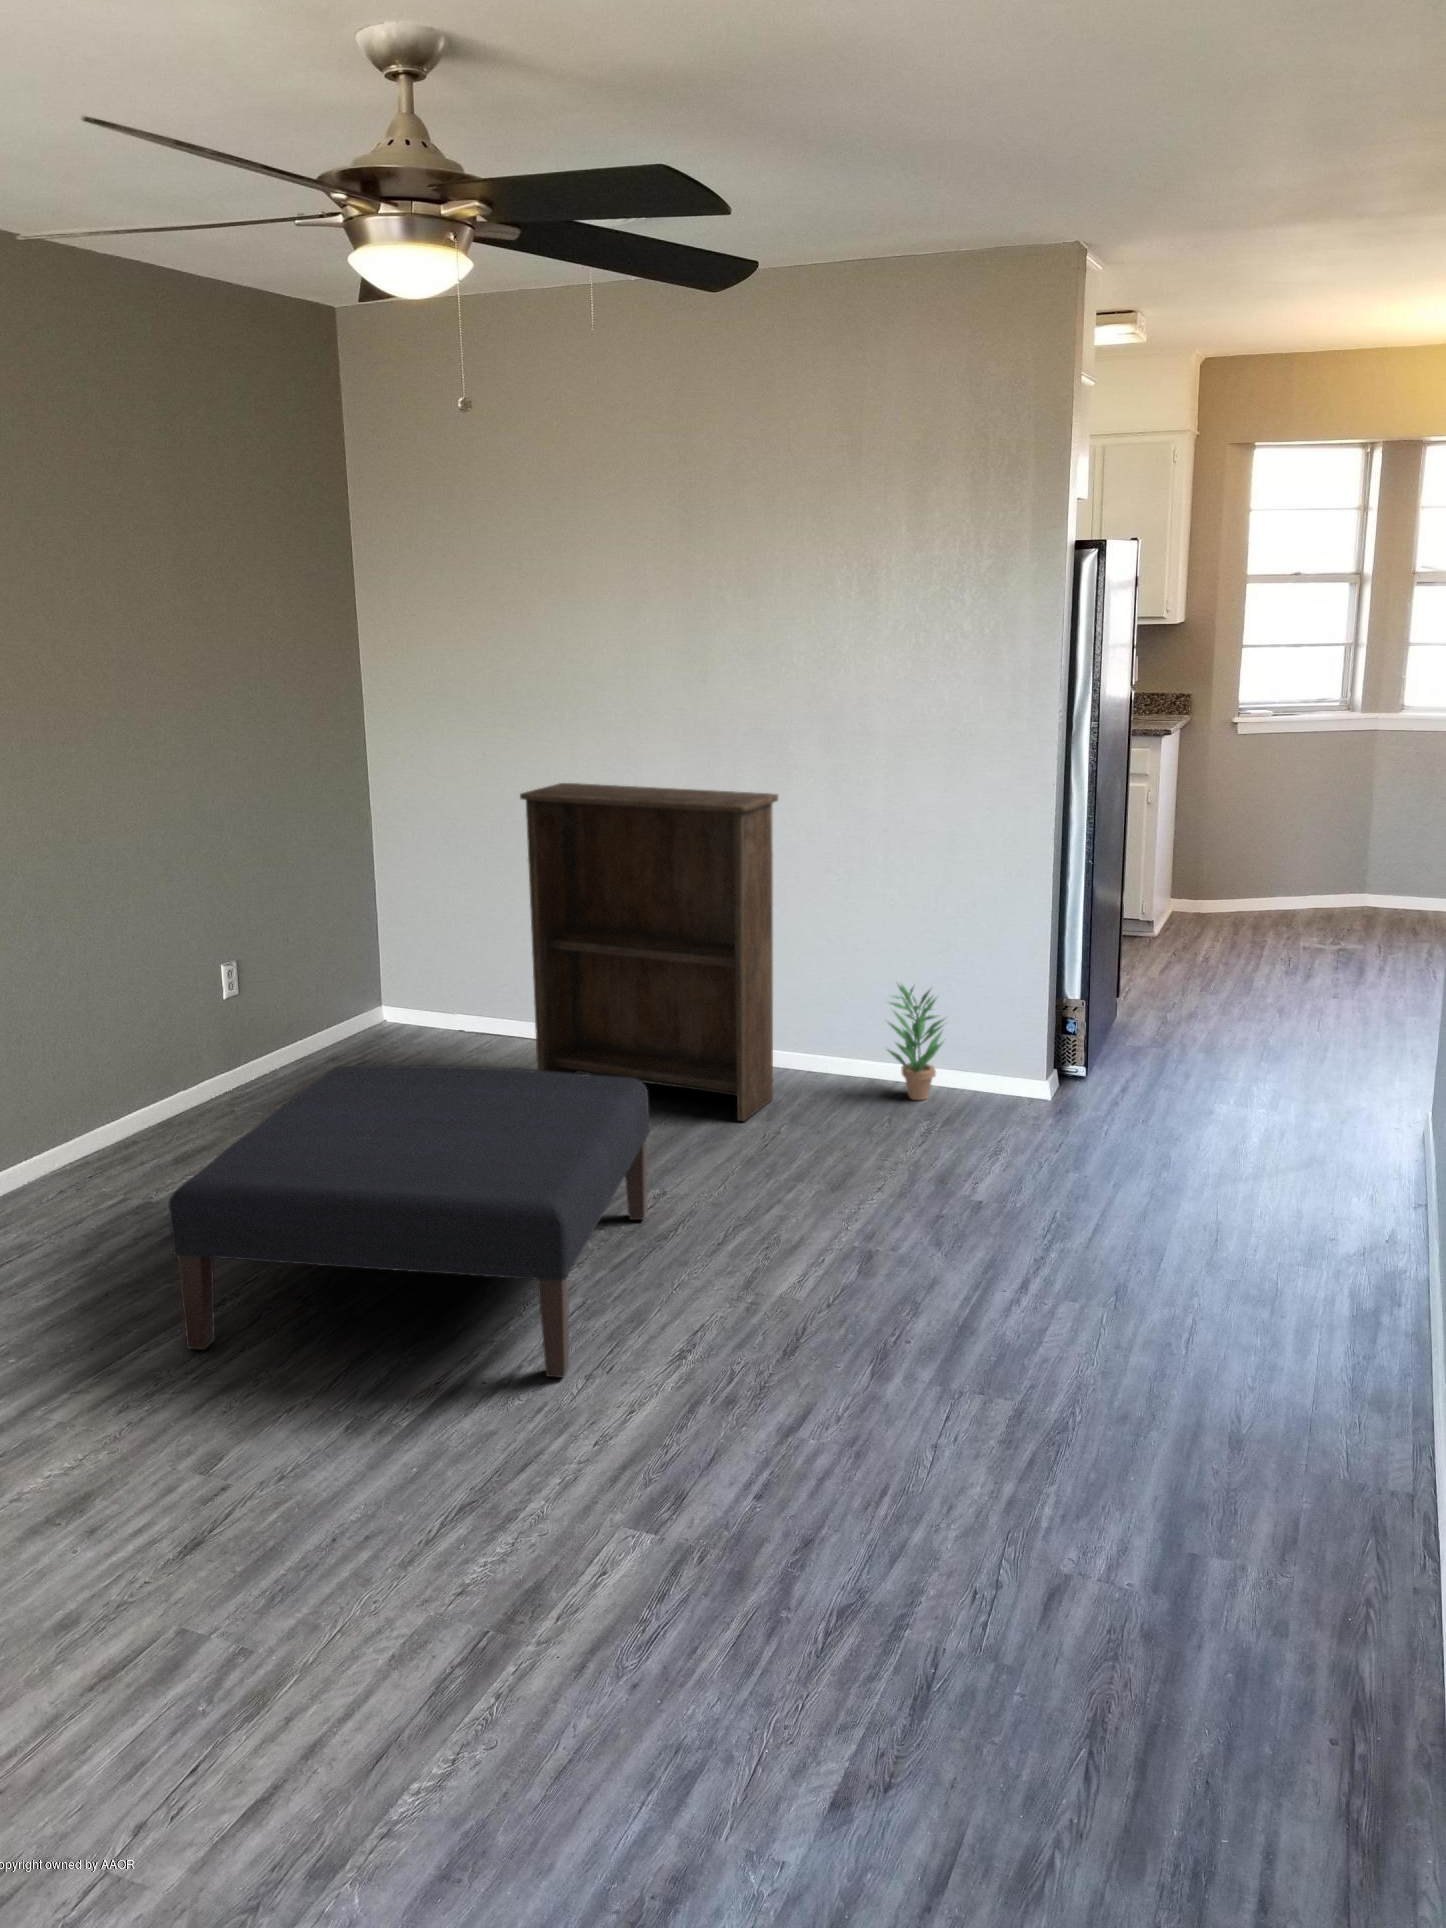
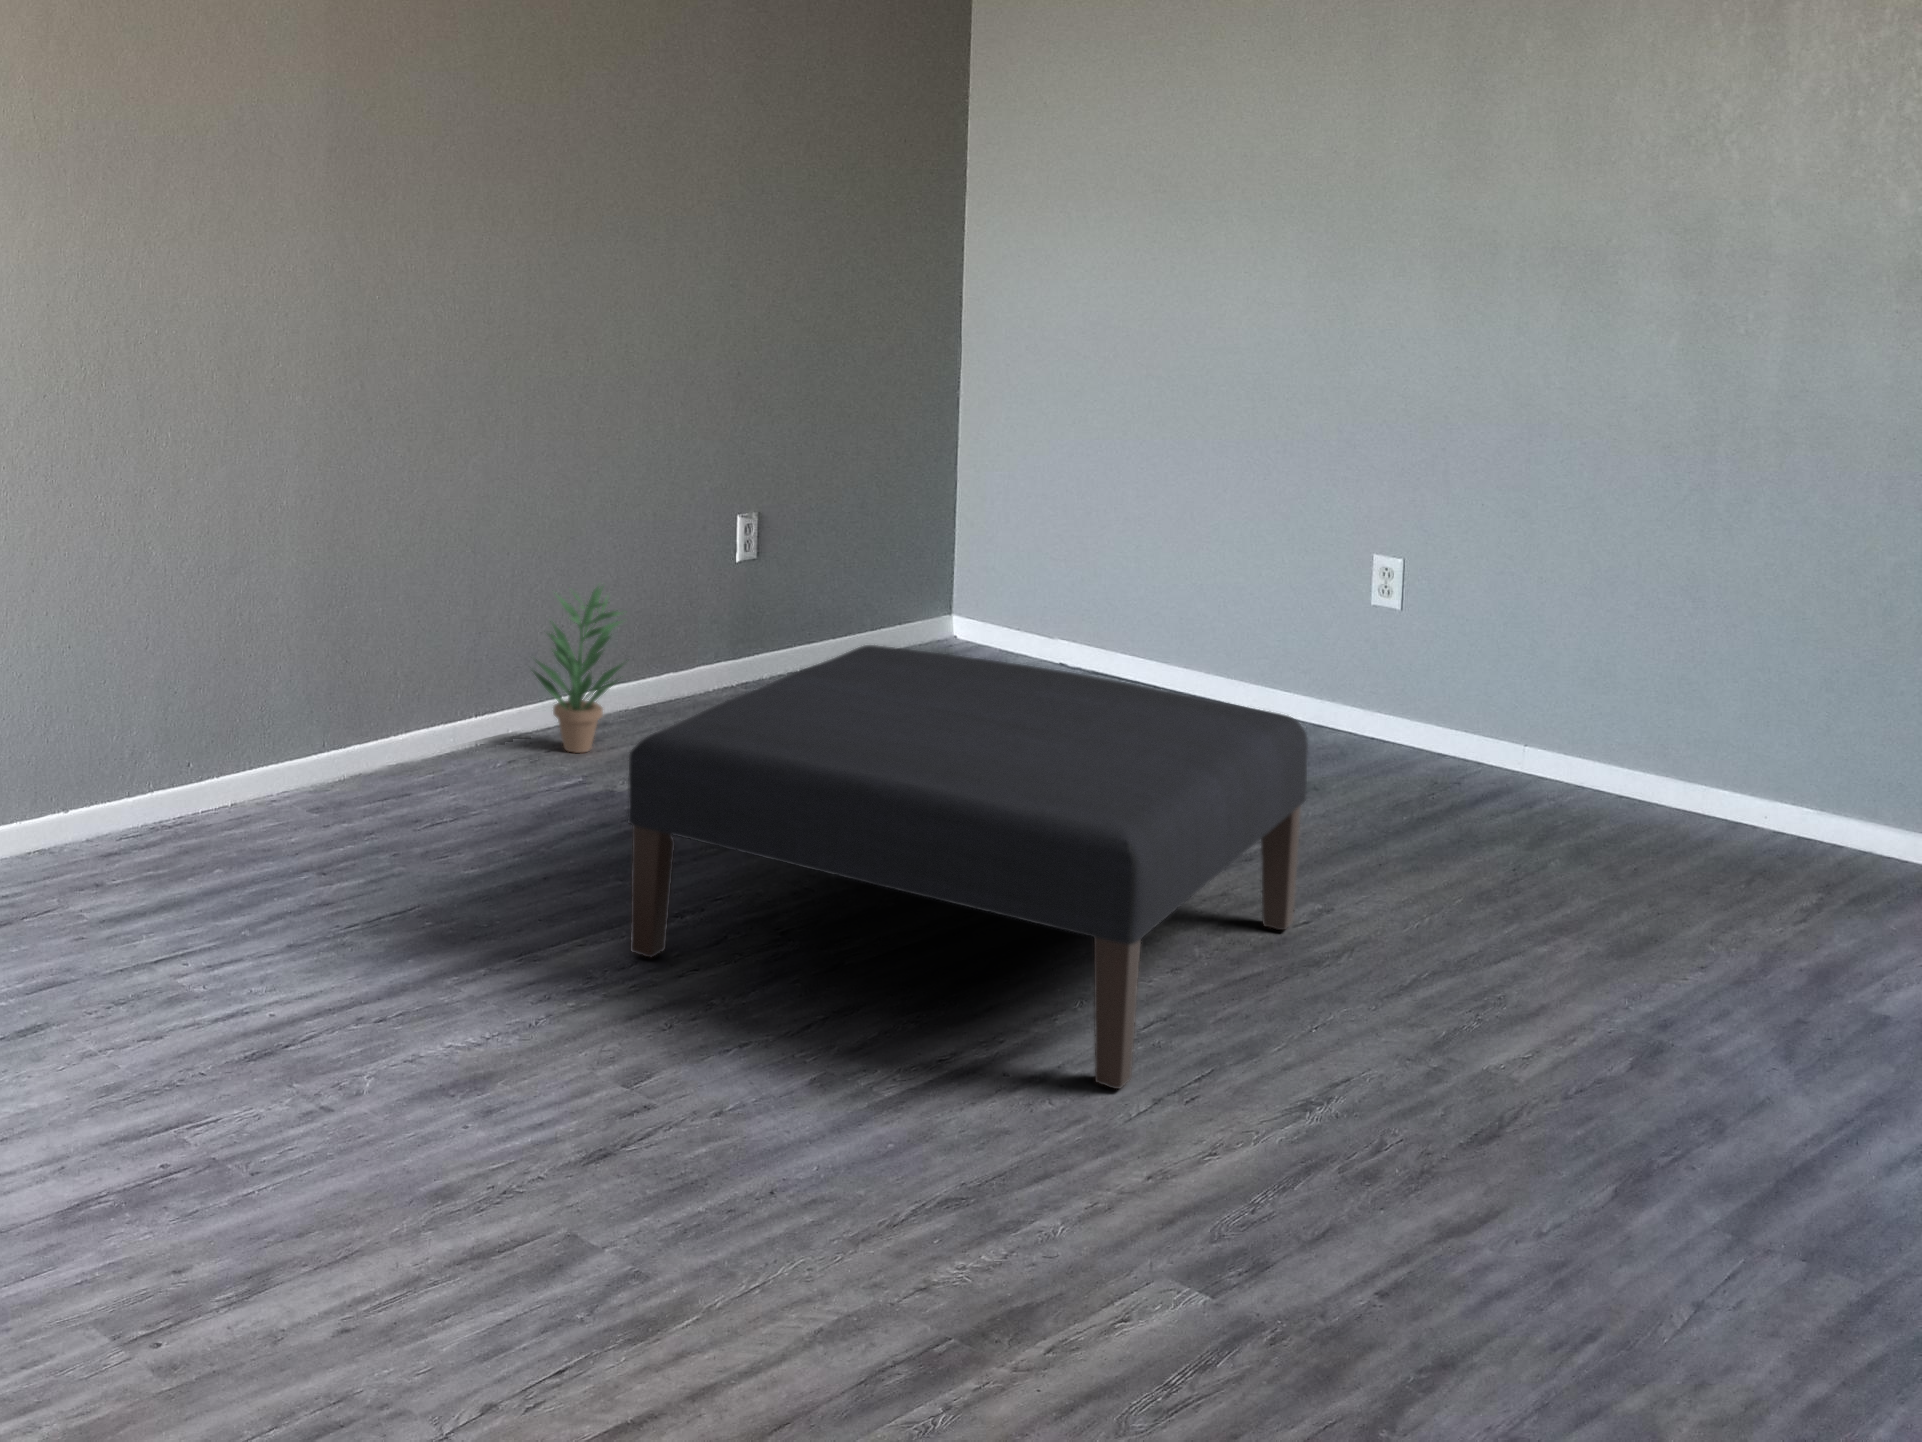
bookshelf: present [520,783,778,1121] -> none [1161,311,1578,838]
potted plant: present [887,985,944,1100] -> present [533,587,623,753]

